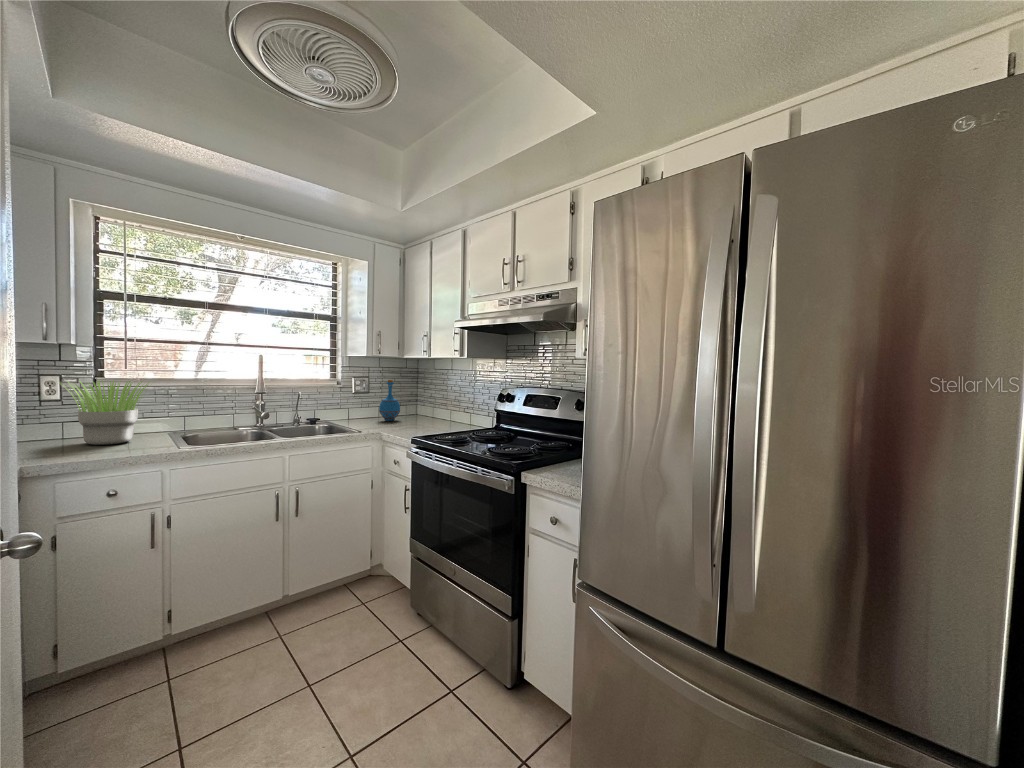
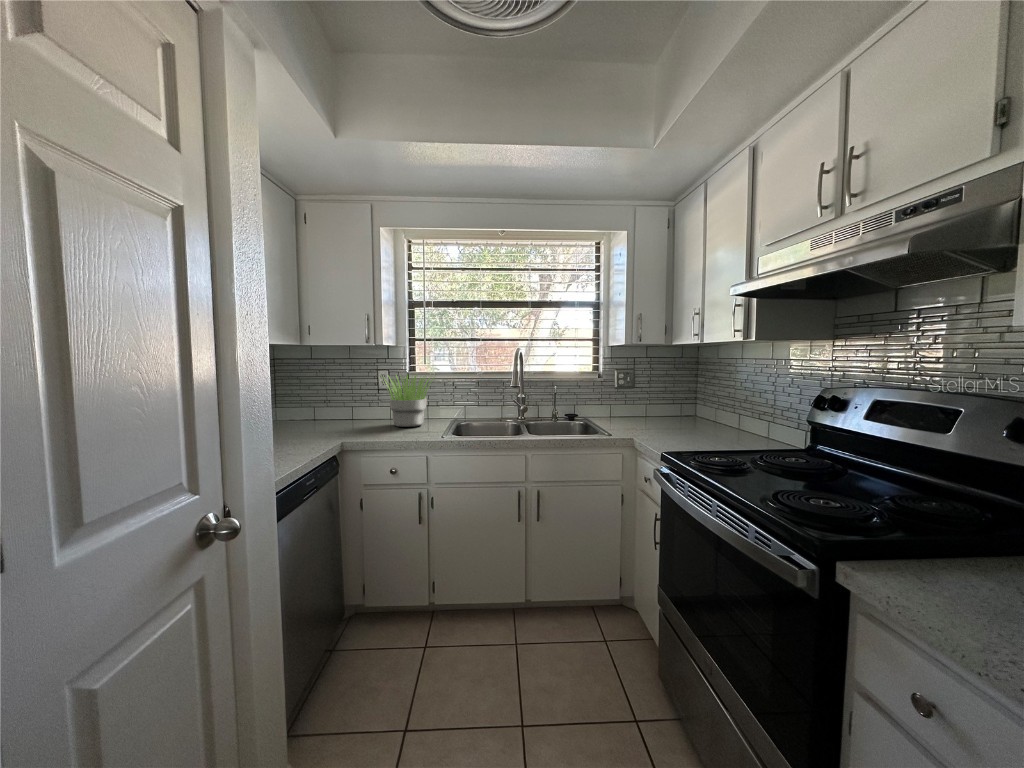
bottle: present [379,380,400,421] -> none [644,372,670,421]

